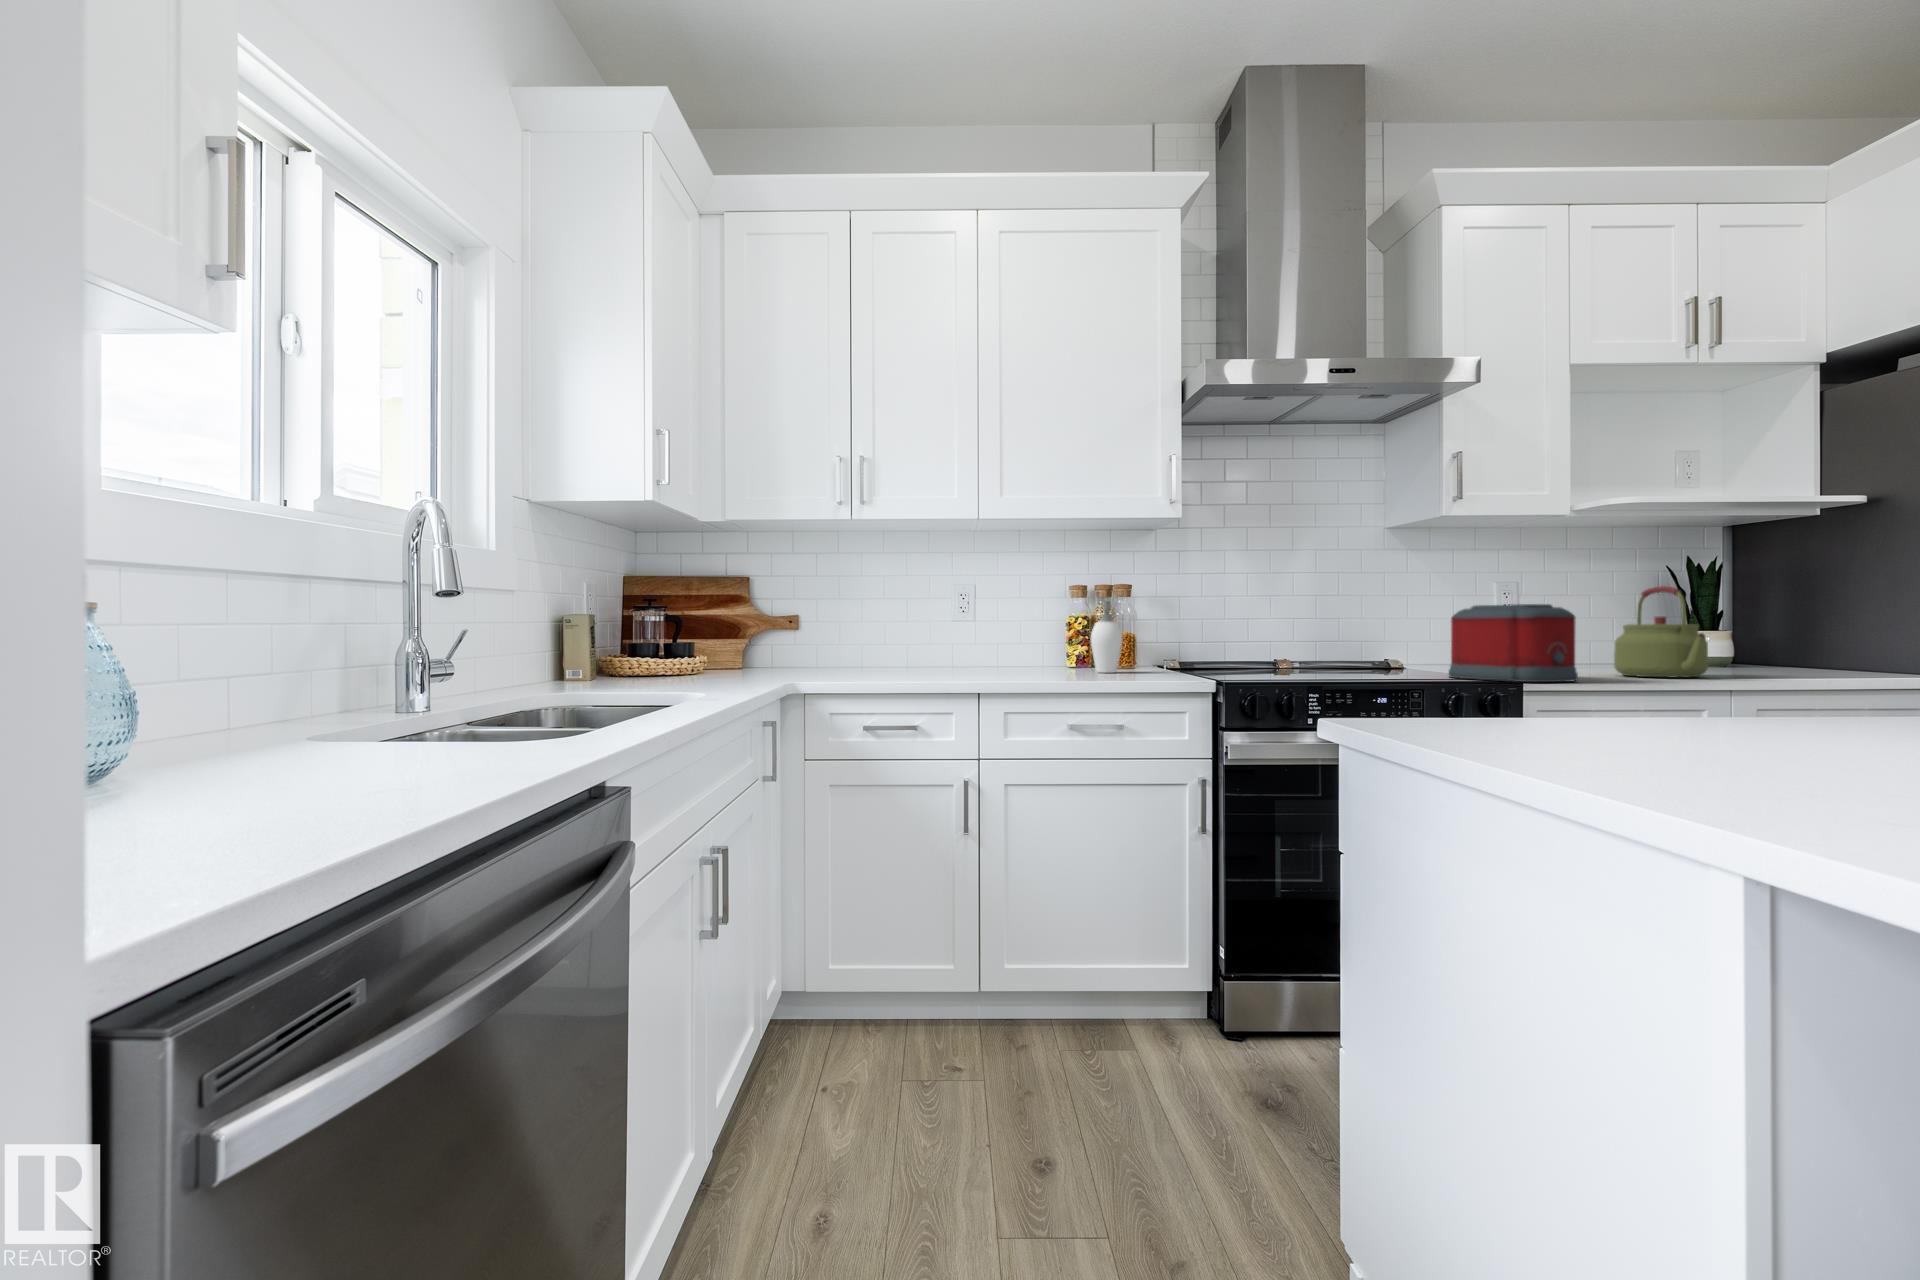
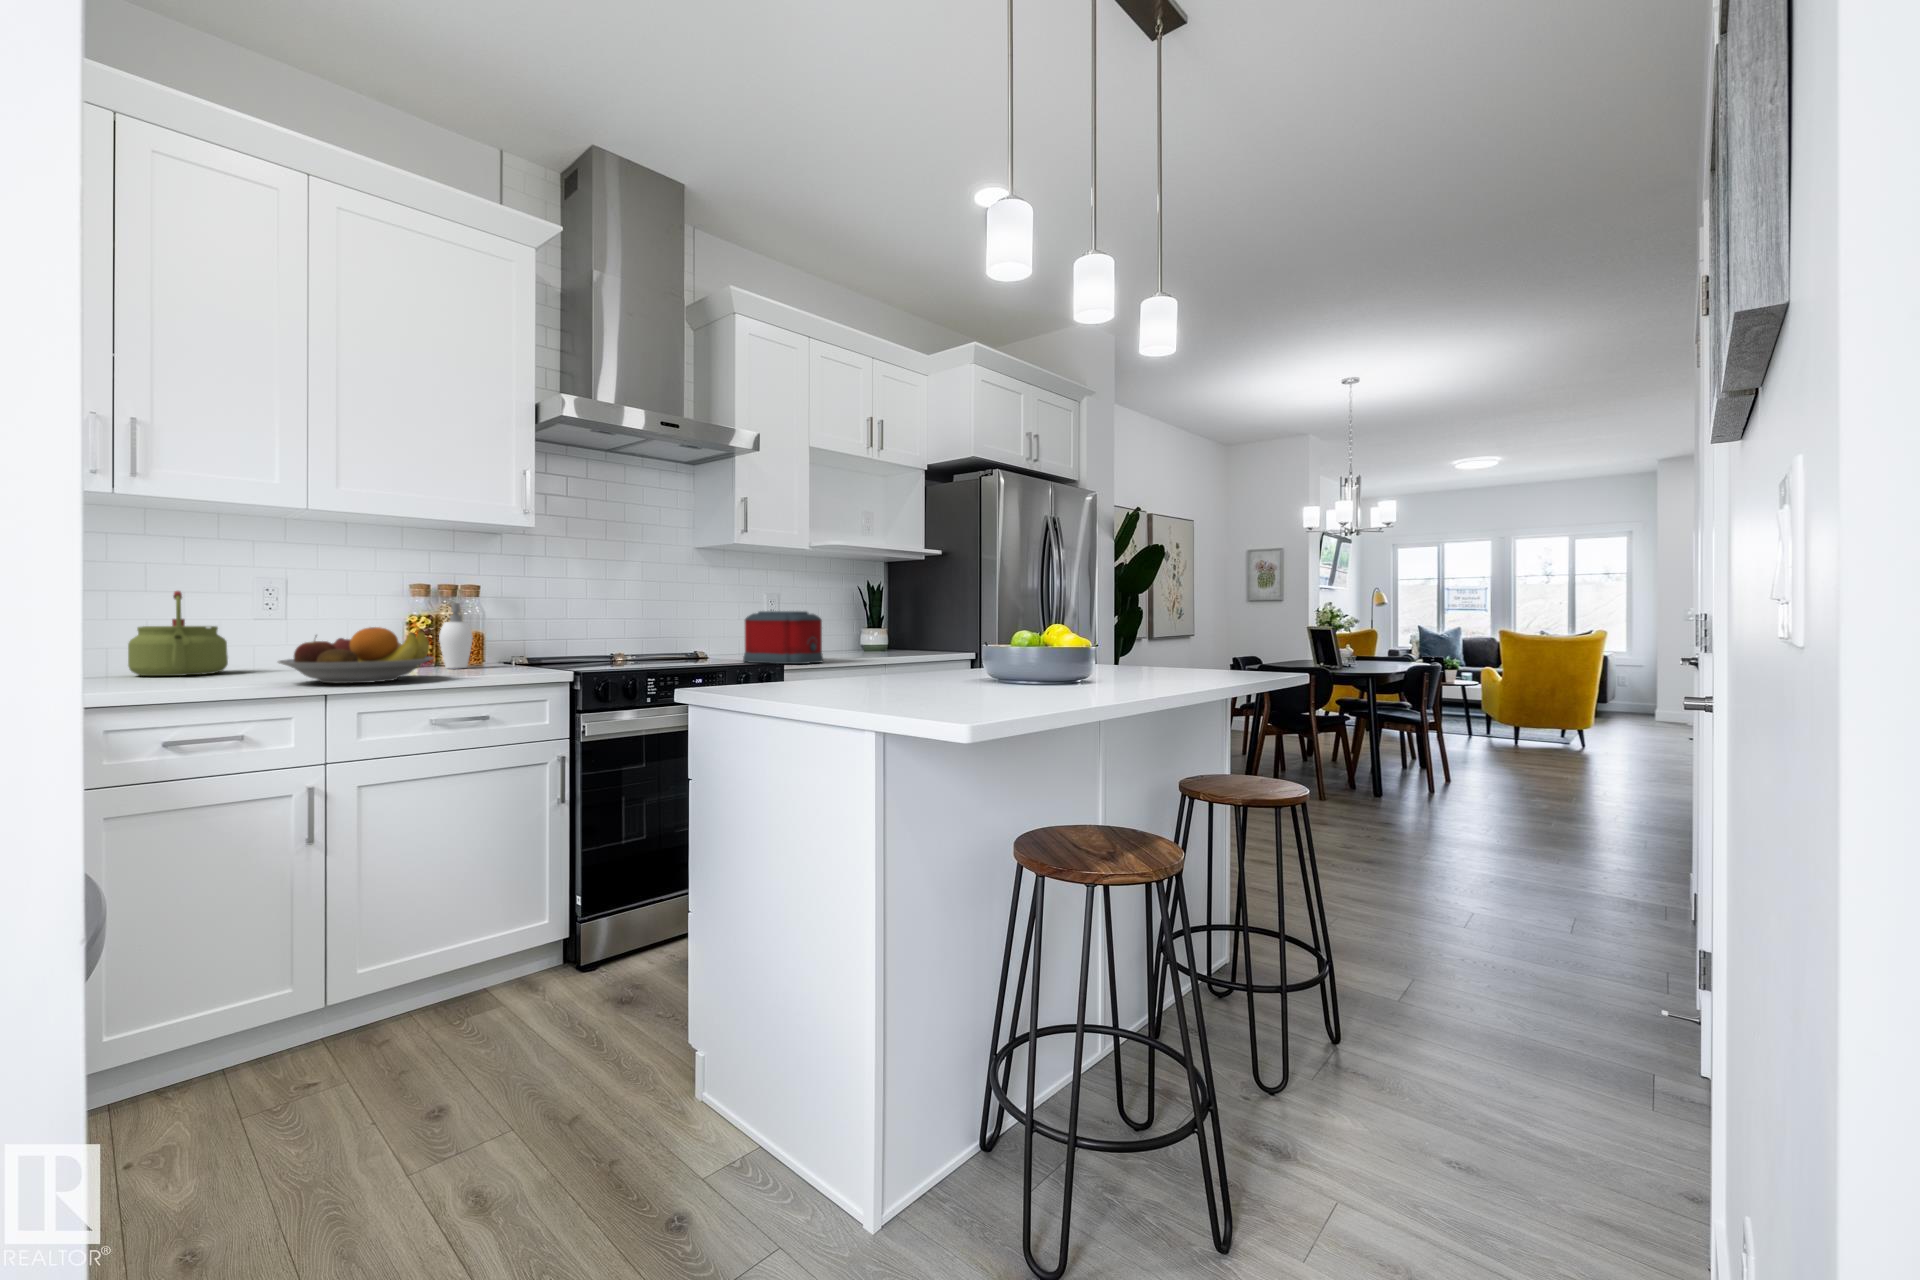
kettle: present [1614,586,1708,677] -> present [128,591,228,676]
fruit bowl: none [944,625,1072,682] -> present [278,627,433,683]

